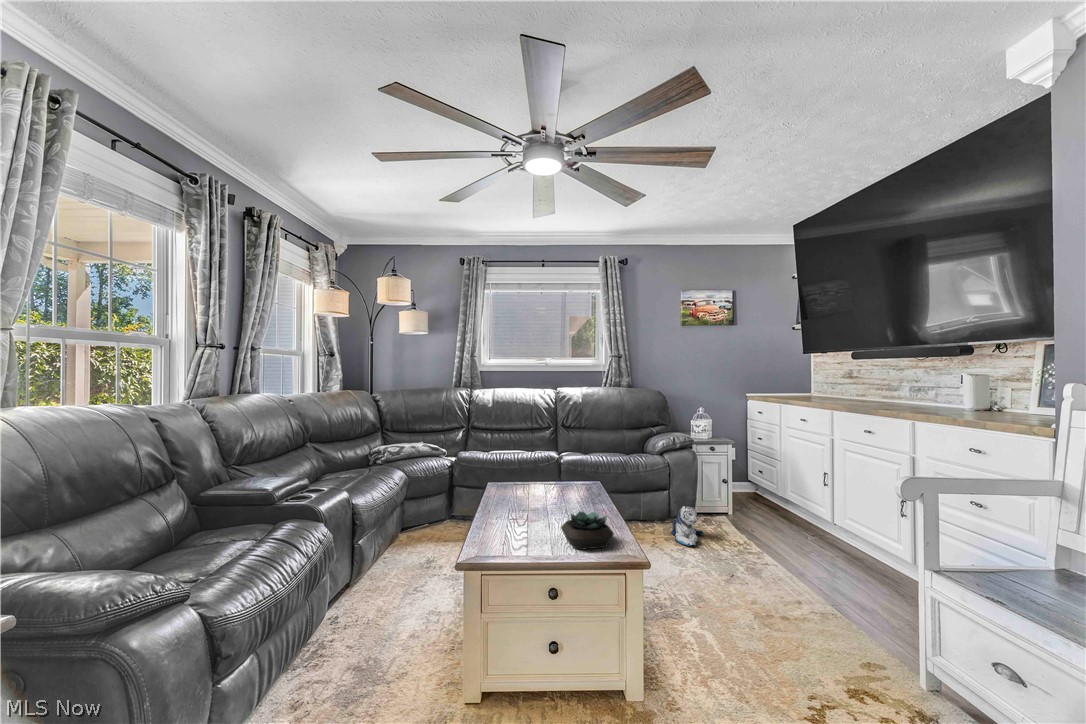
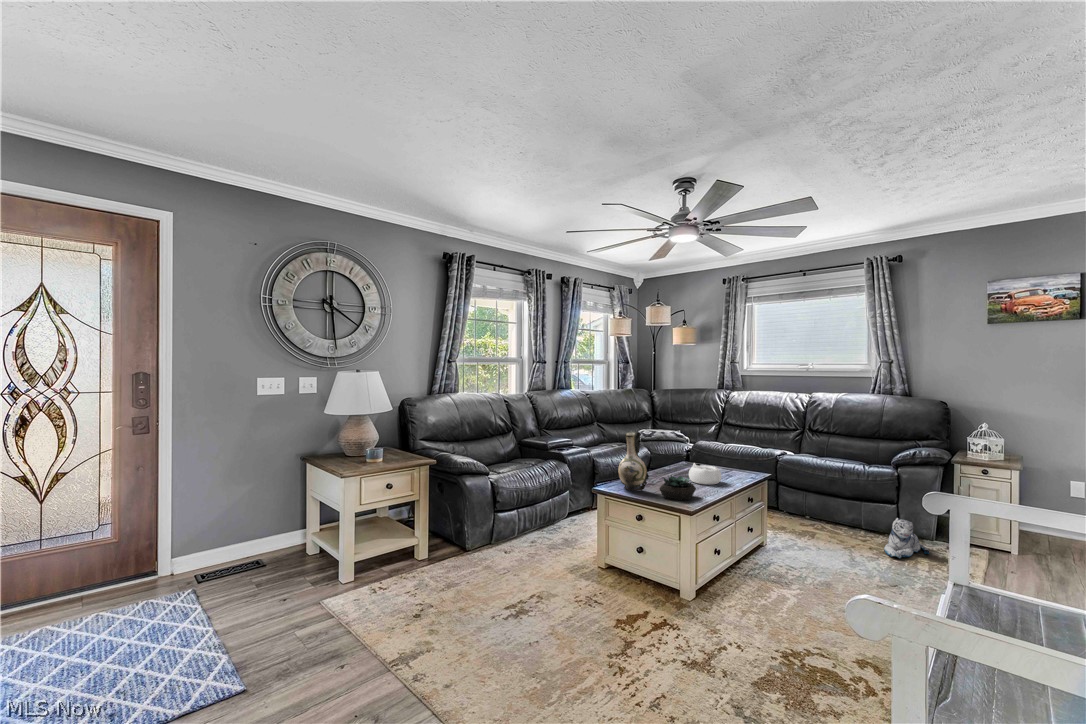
decorative vase: none [488,454,540,549] -> present [618,431,649,491]
decorative bowl: none [543,487,584,514] -> present [689,463,721,485]

